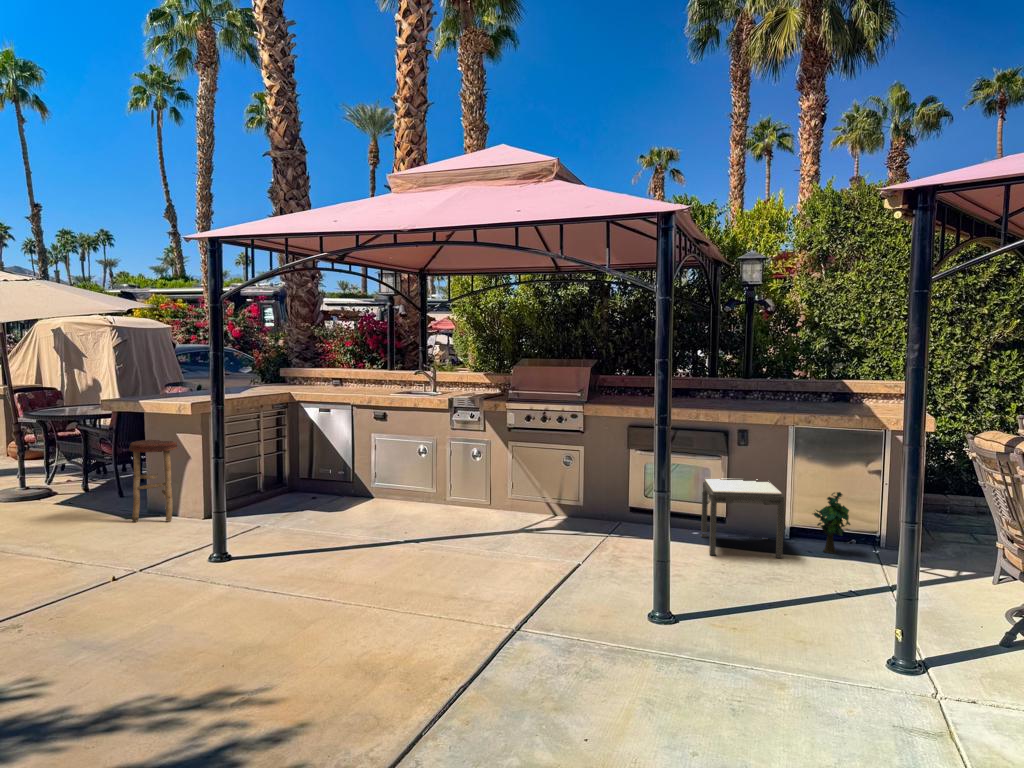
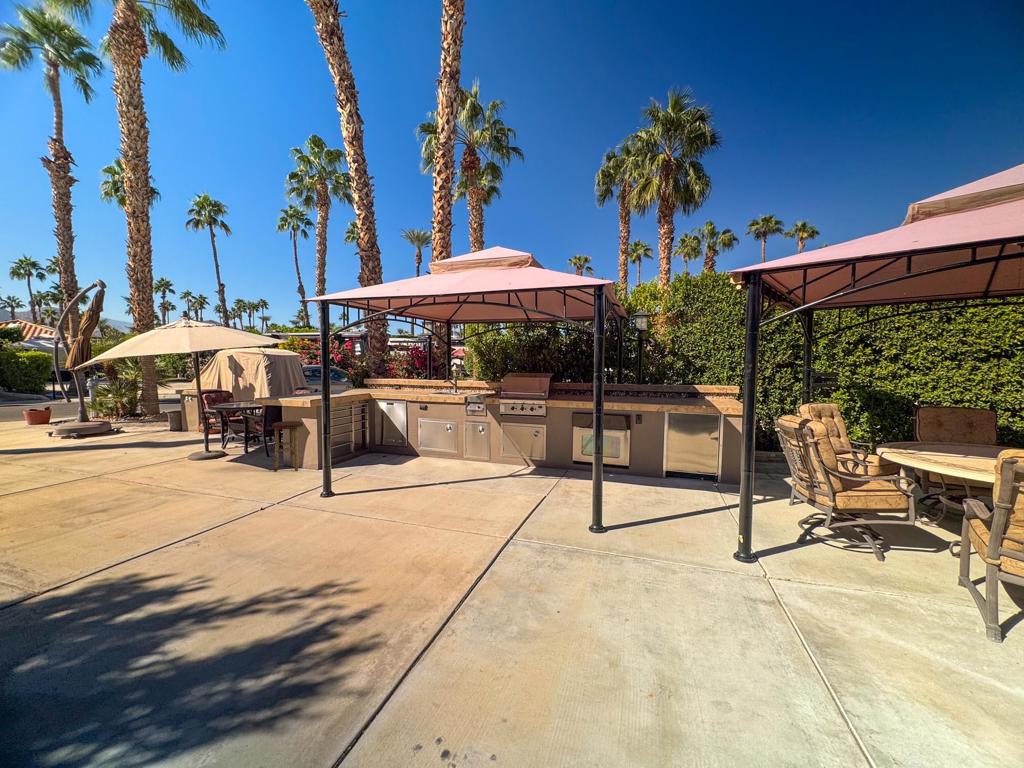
side table: present [701,479,784,558] -> none [615,443,665,490]
decorative plant: present [814,492,850,553] -> none [680,451,703,487]

